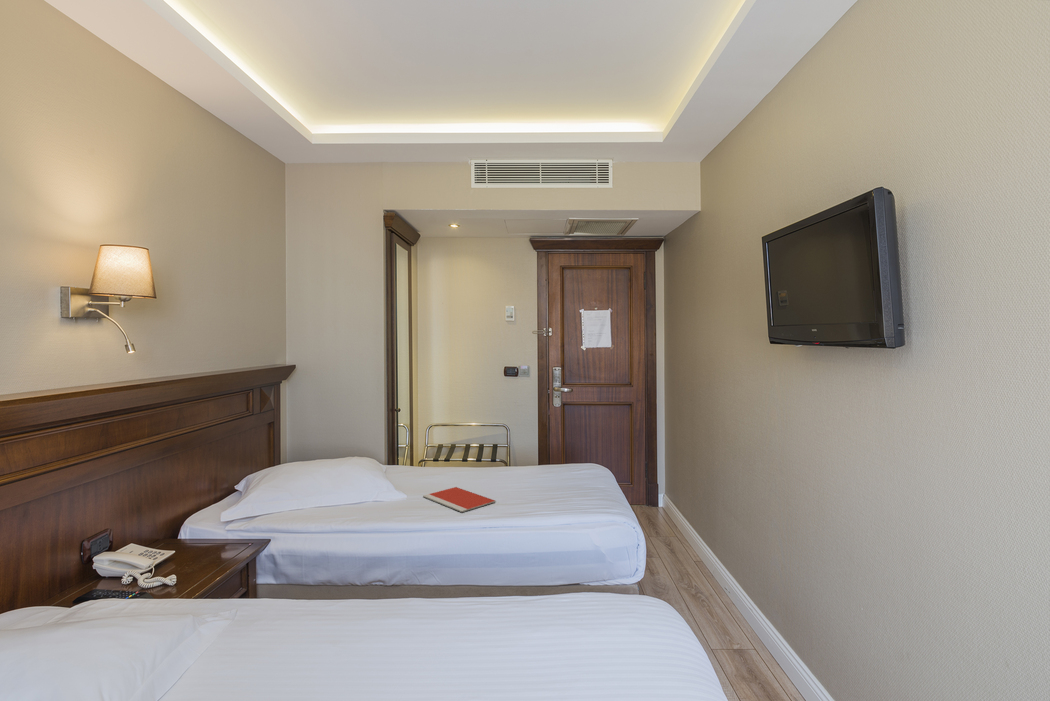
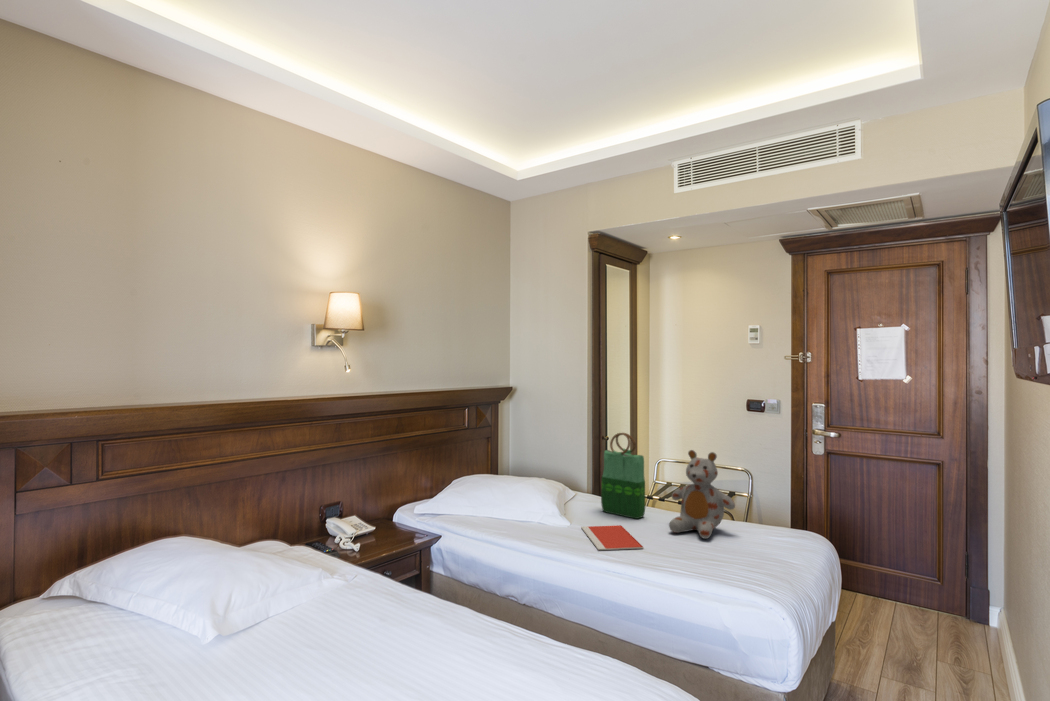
tote bag: none [423,402,466,479] -> present [601,433,645,519]
stuffed bear: none [492,410,547,484] -> present [669,450,735,539]

